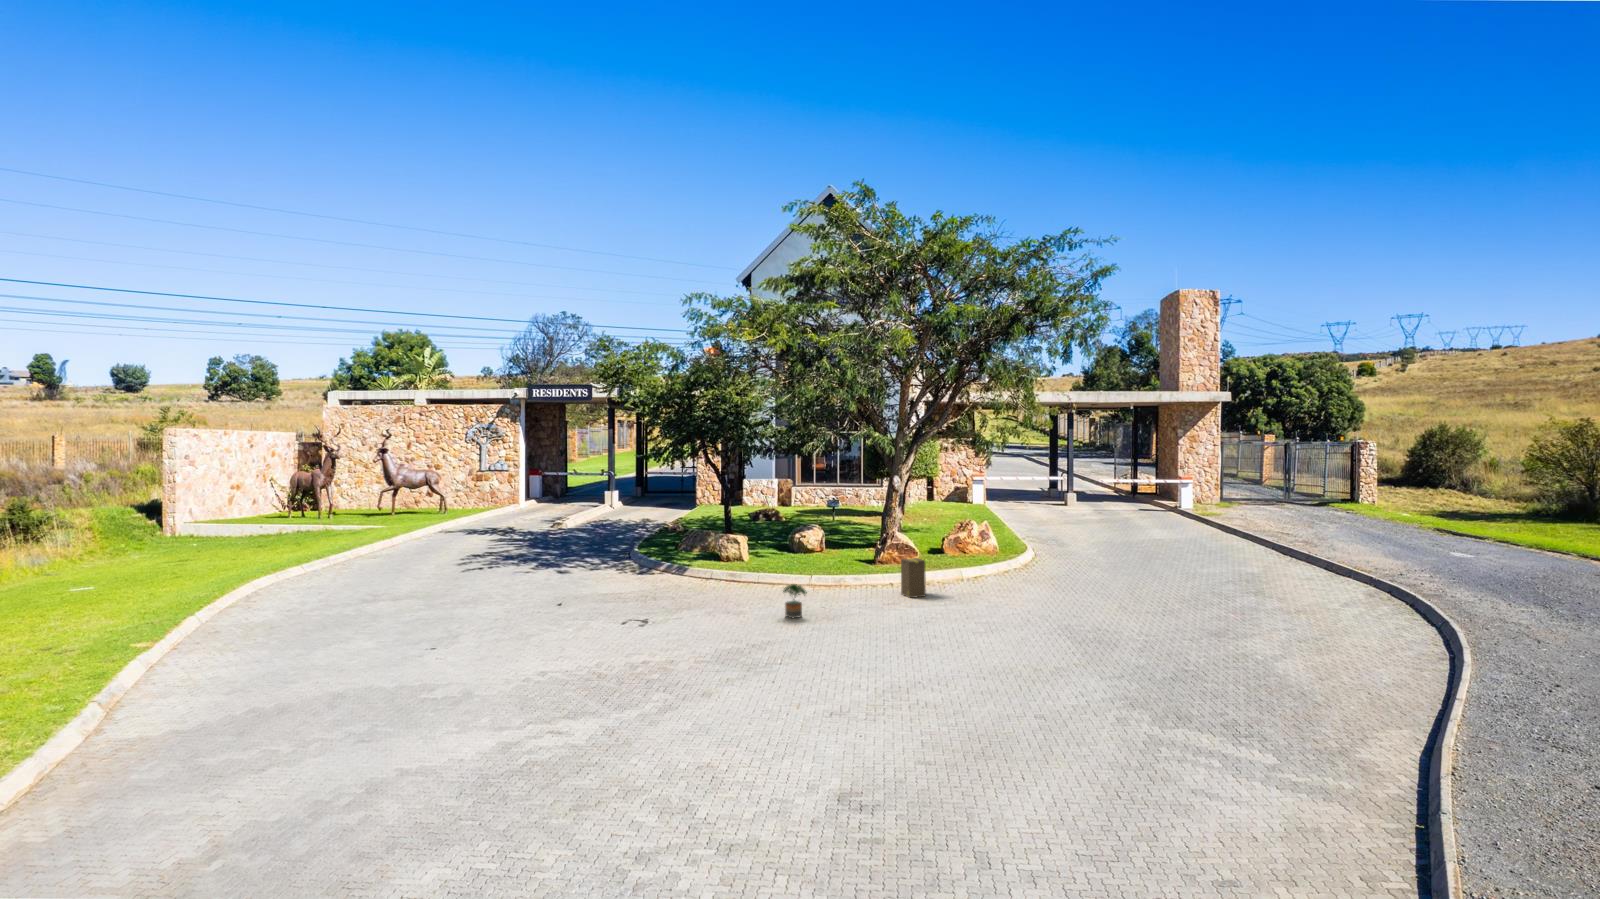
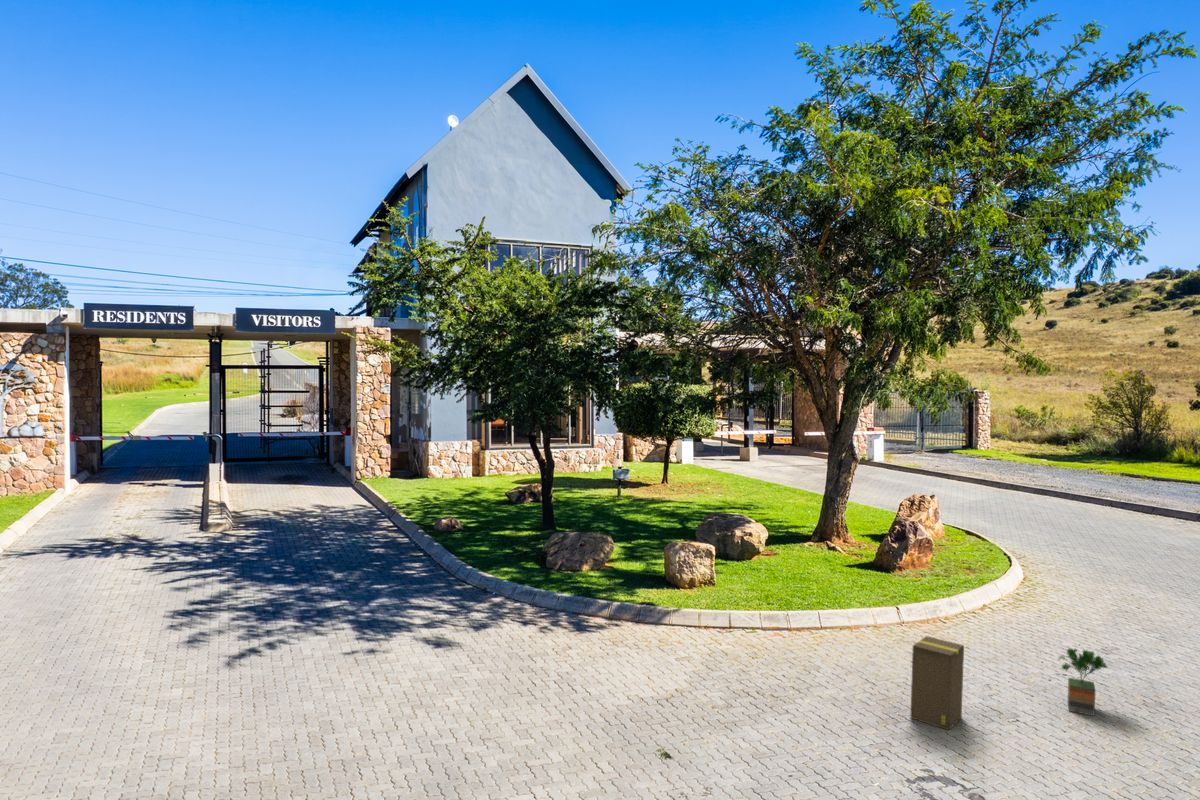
cardboard box: present [901,558,926,598] -> present [910,636,964,730]

